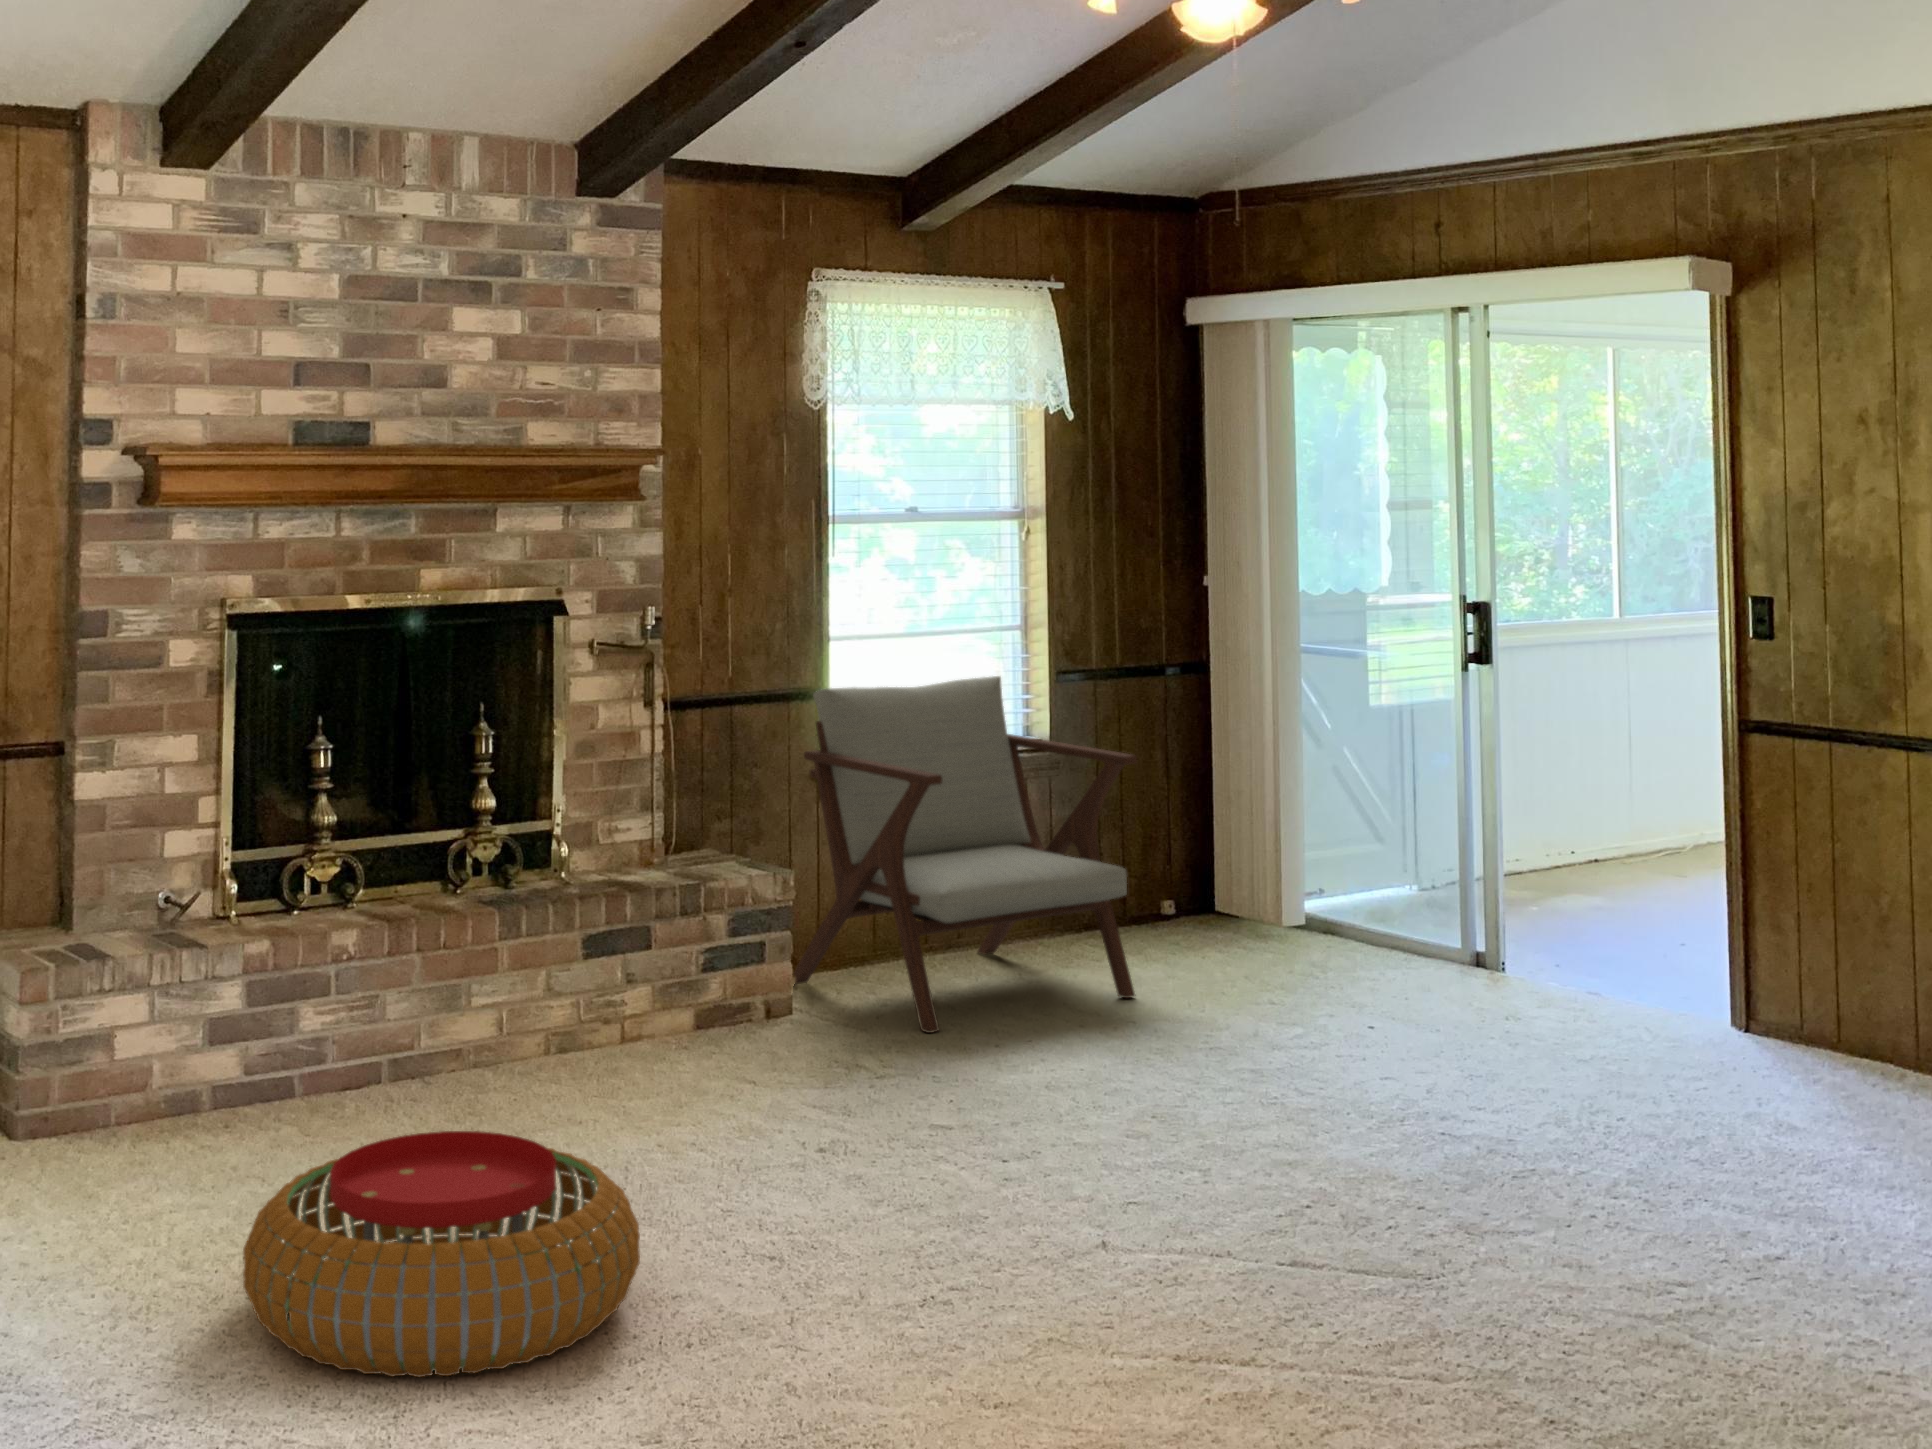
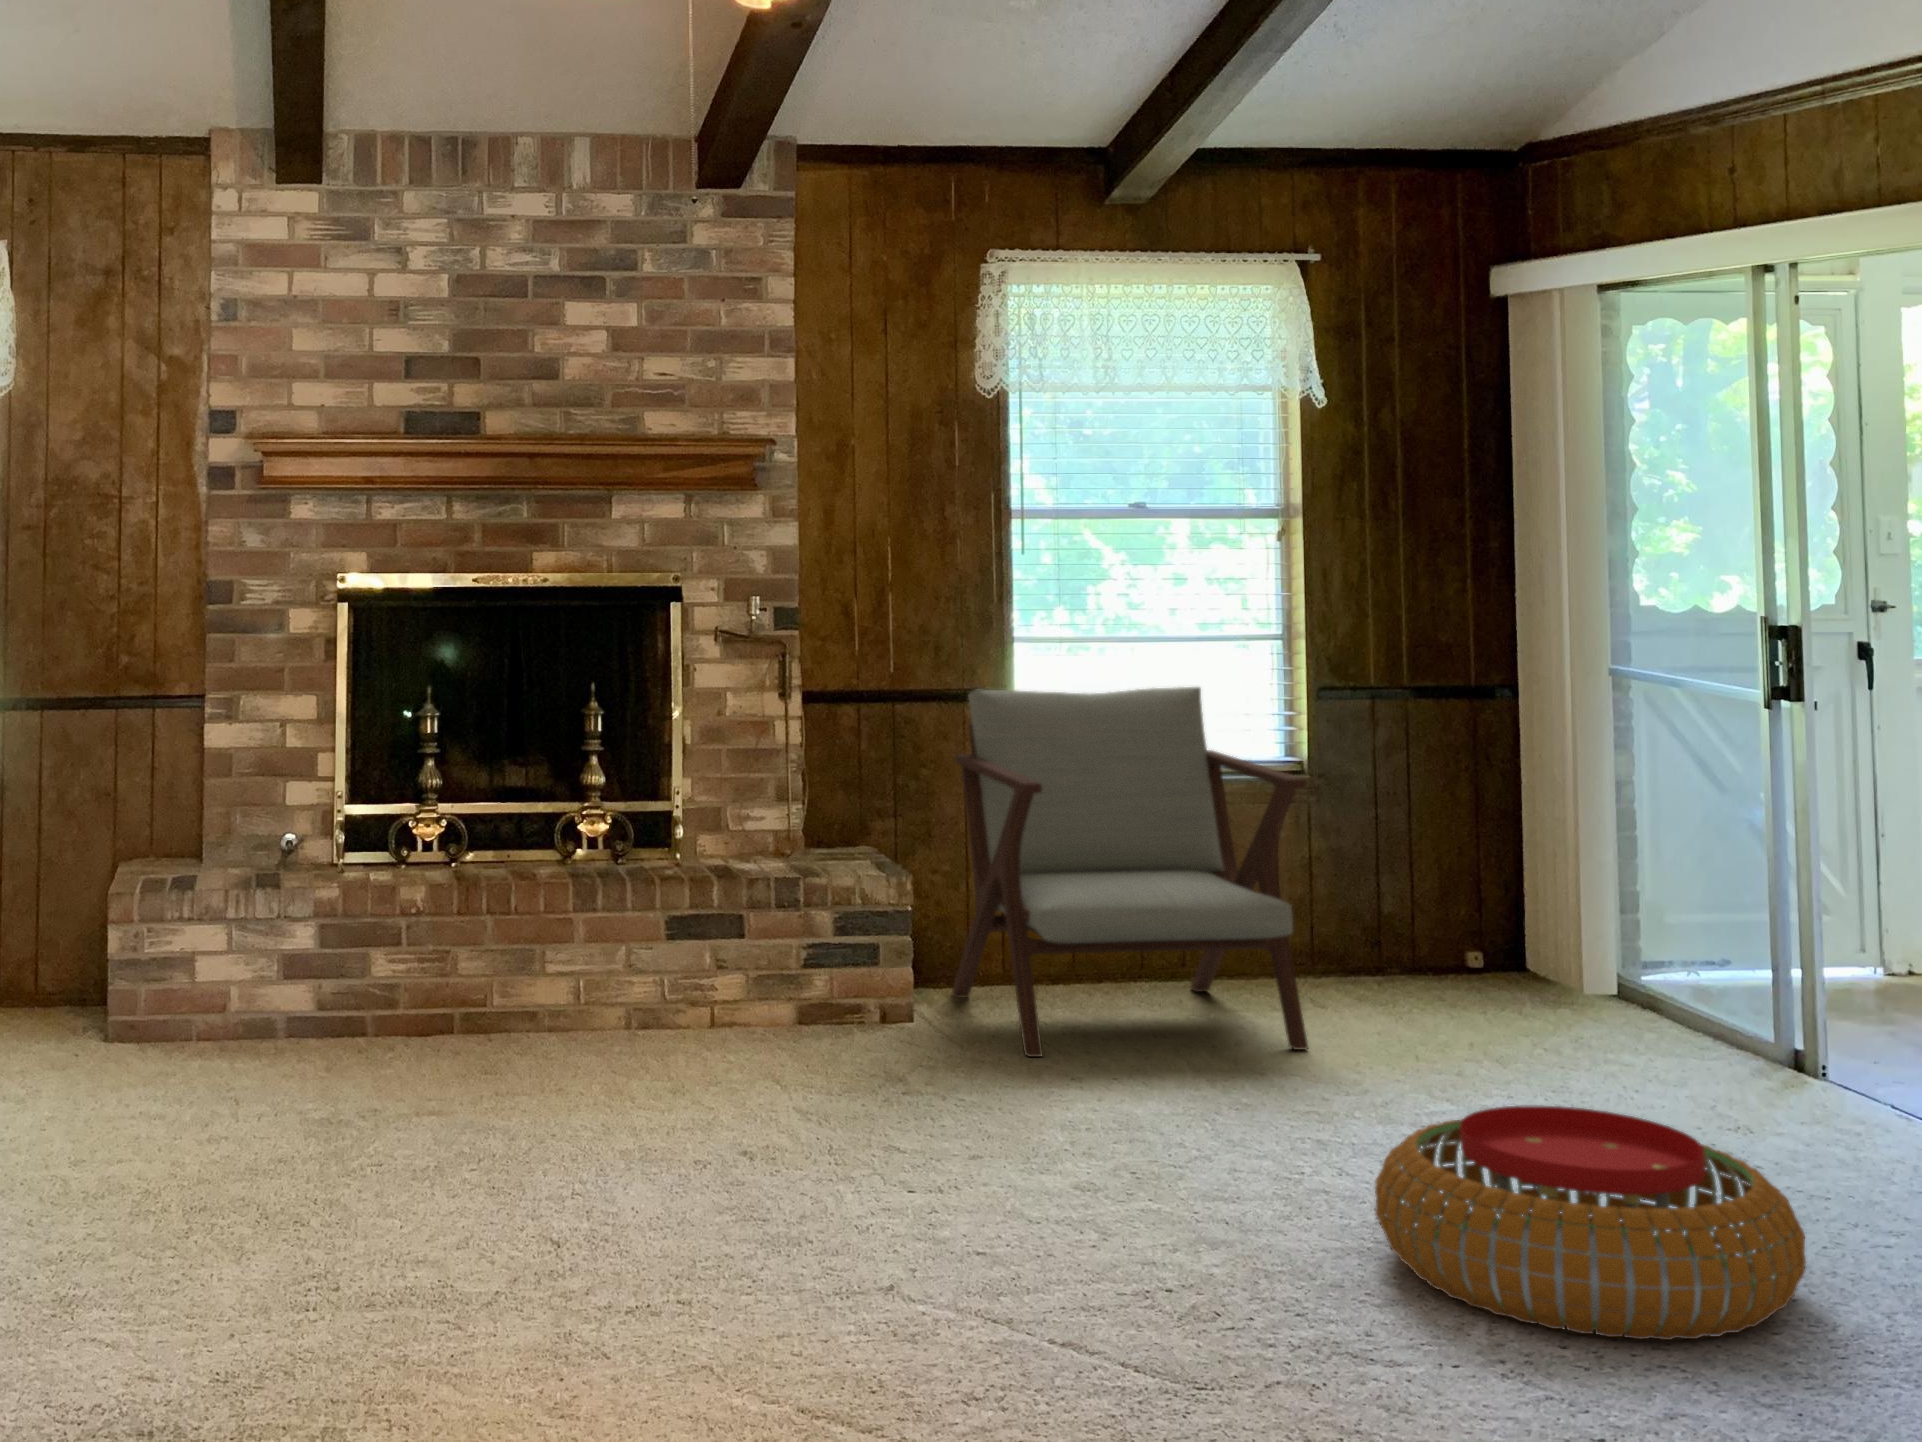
pouf: present [243,1131,640,1377] -> present [1375,1105,1806,1340]

